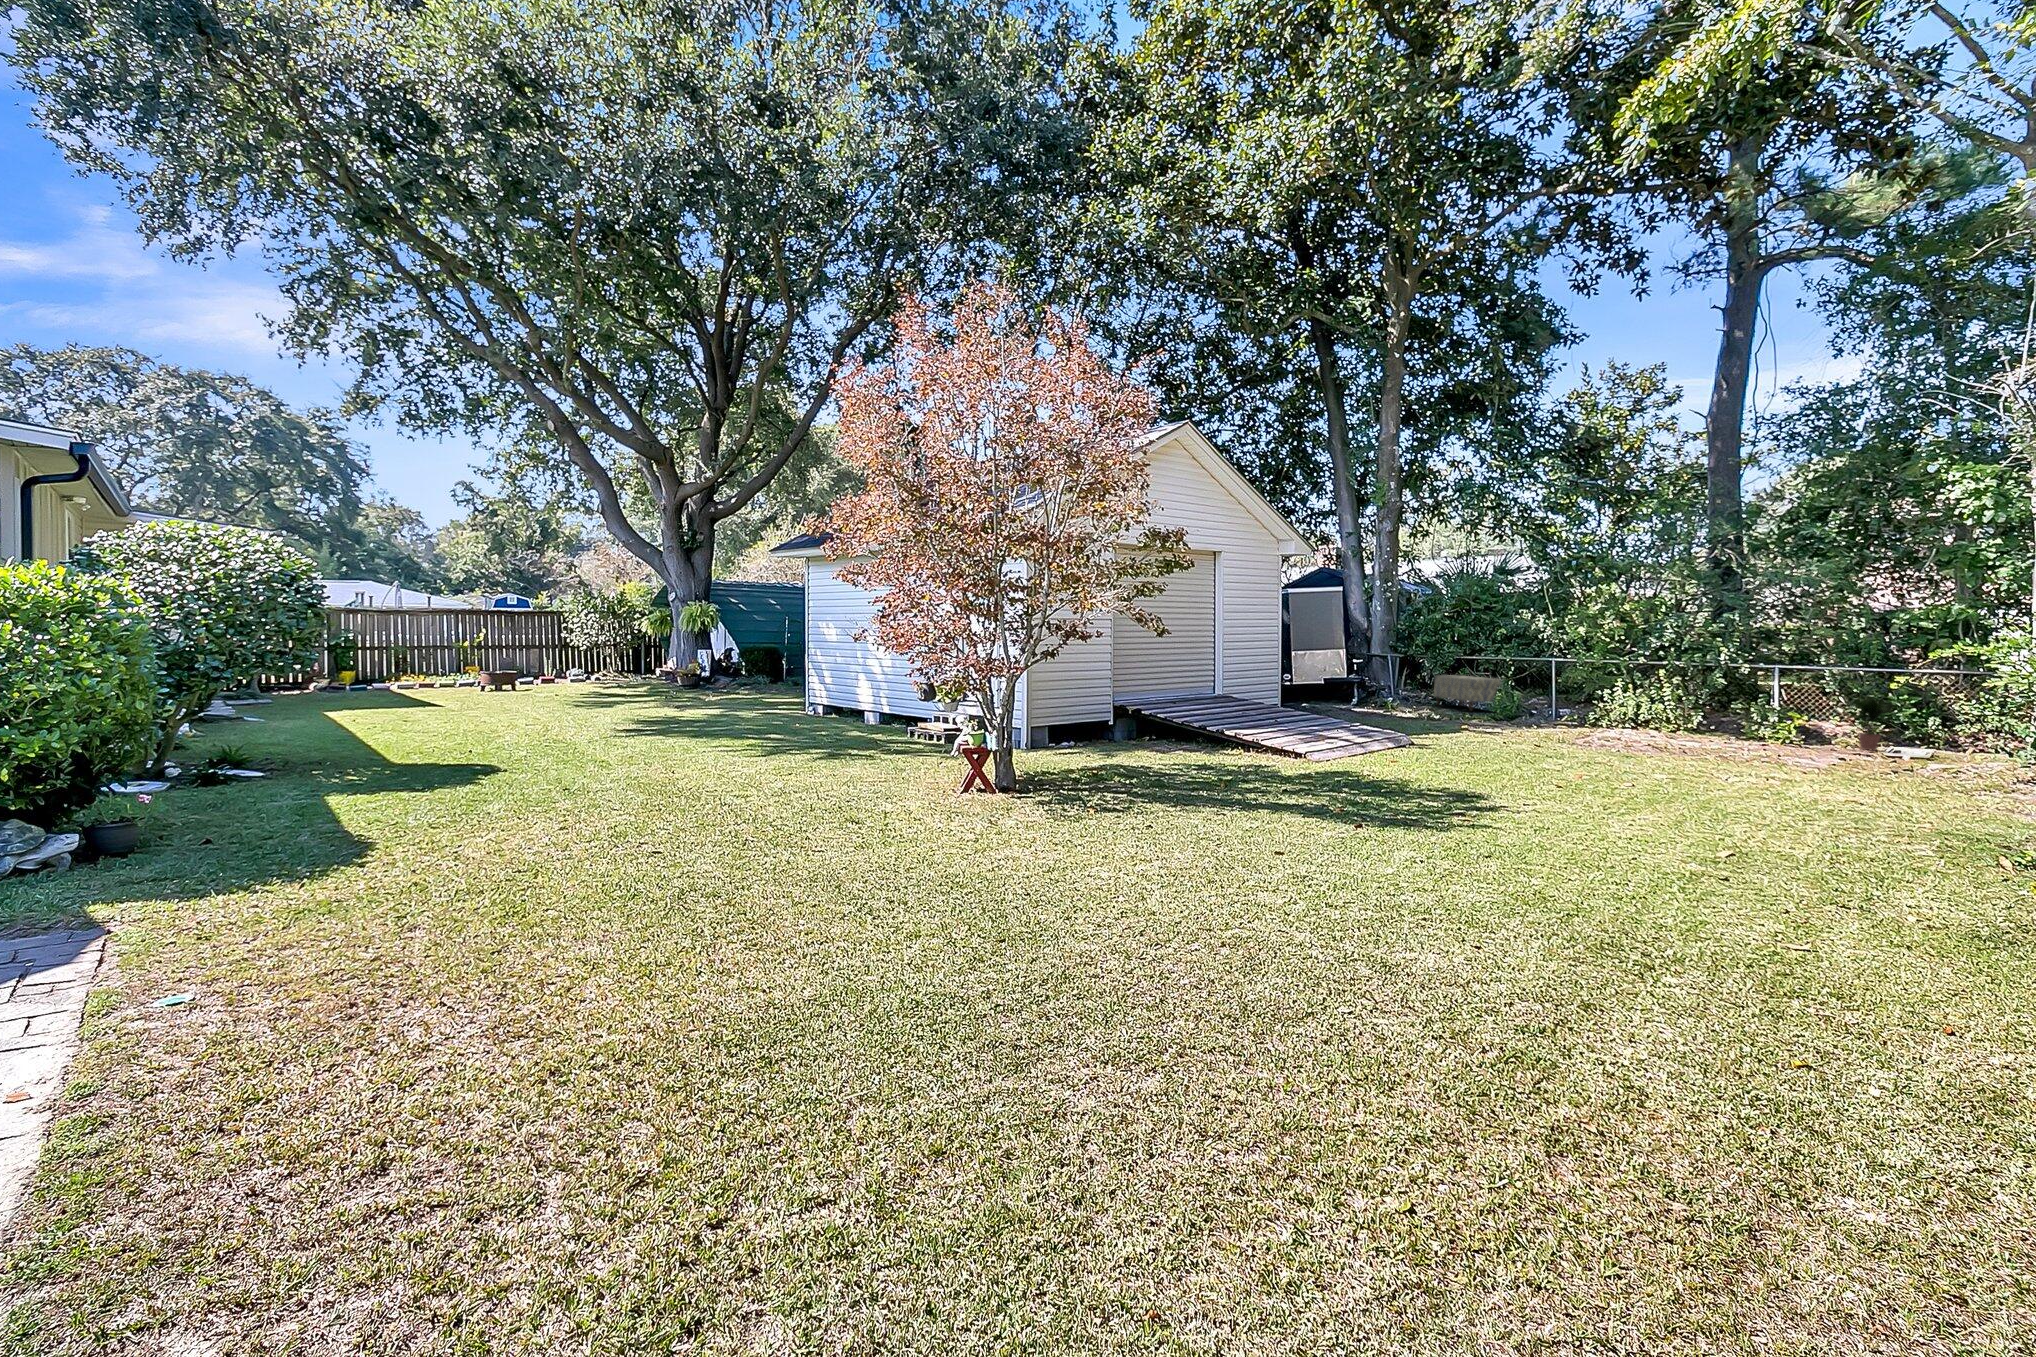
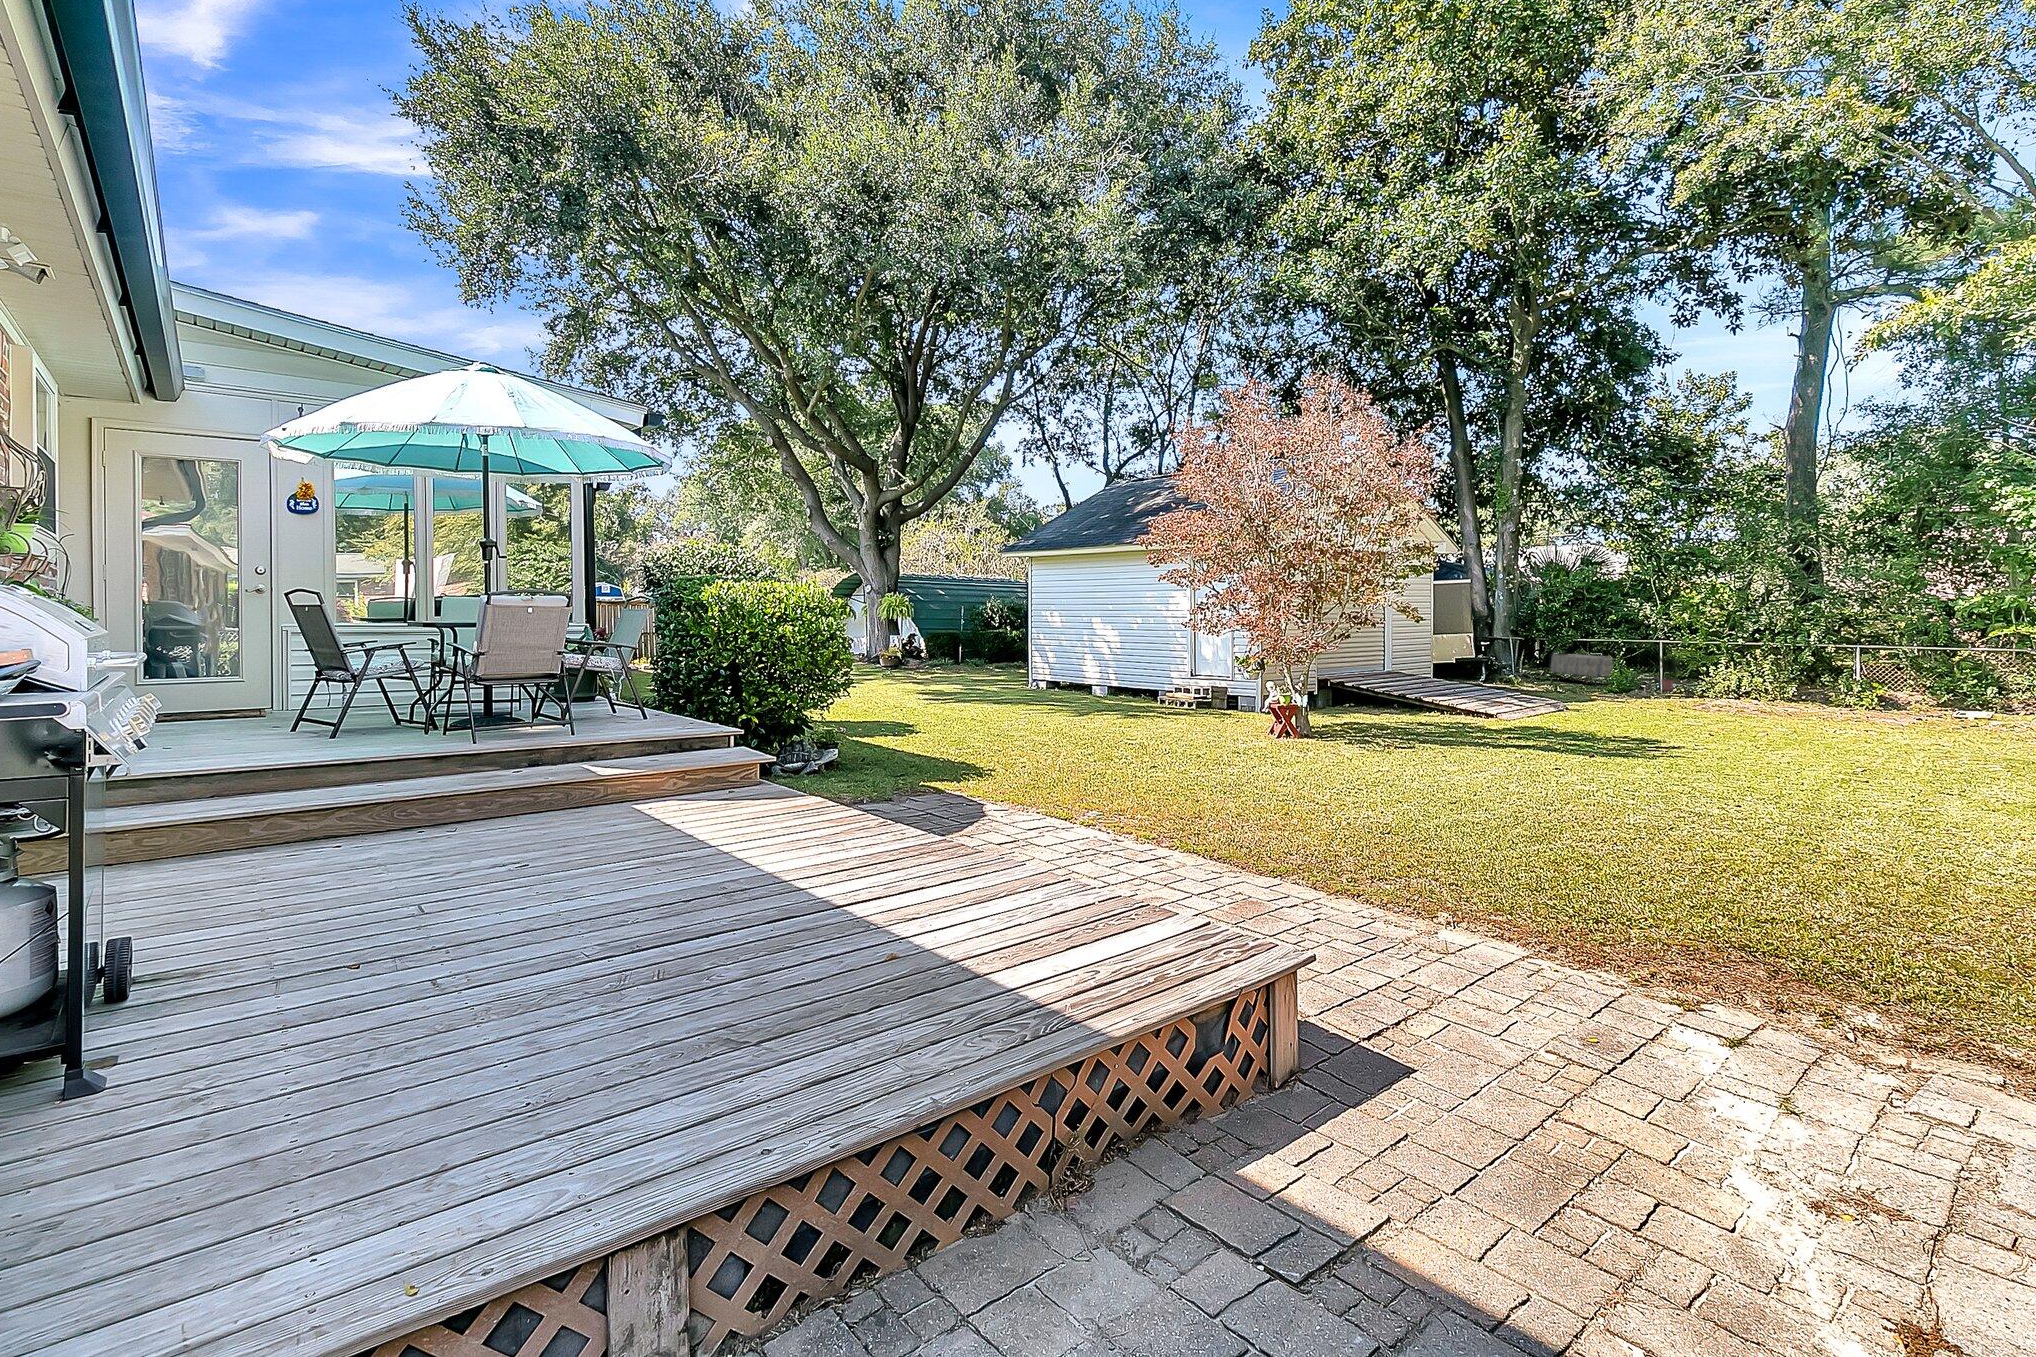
potted plant: present [1853,697,1895,751] -> present [1659,656,1681,691]

